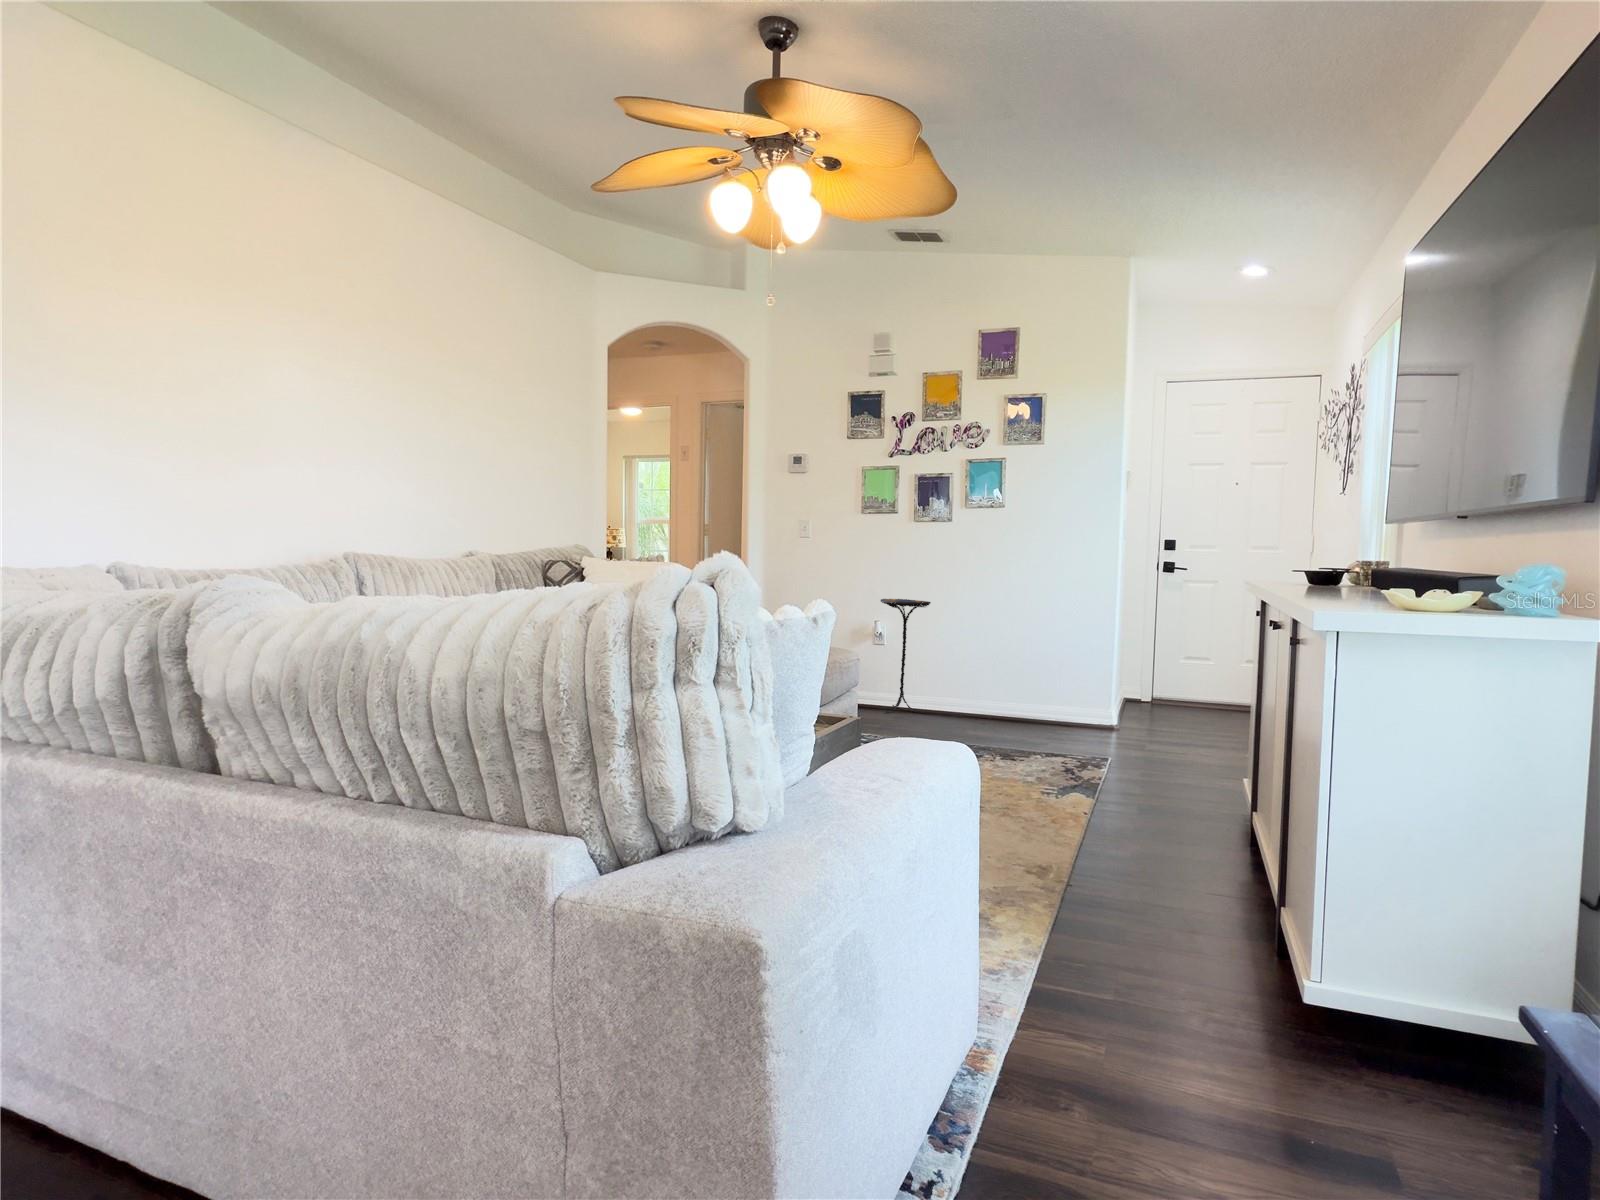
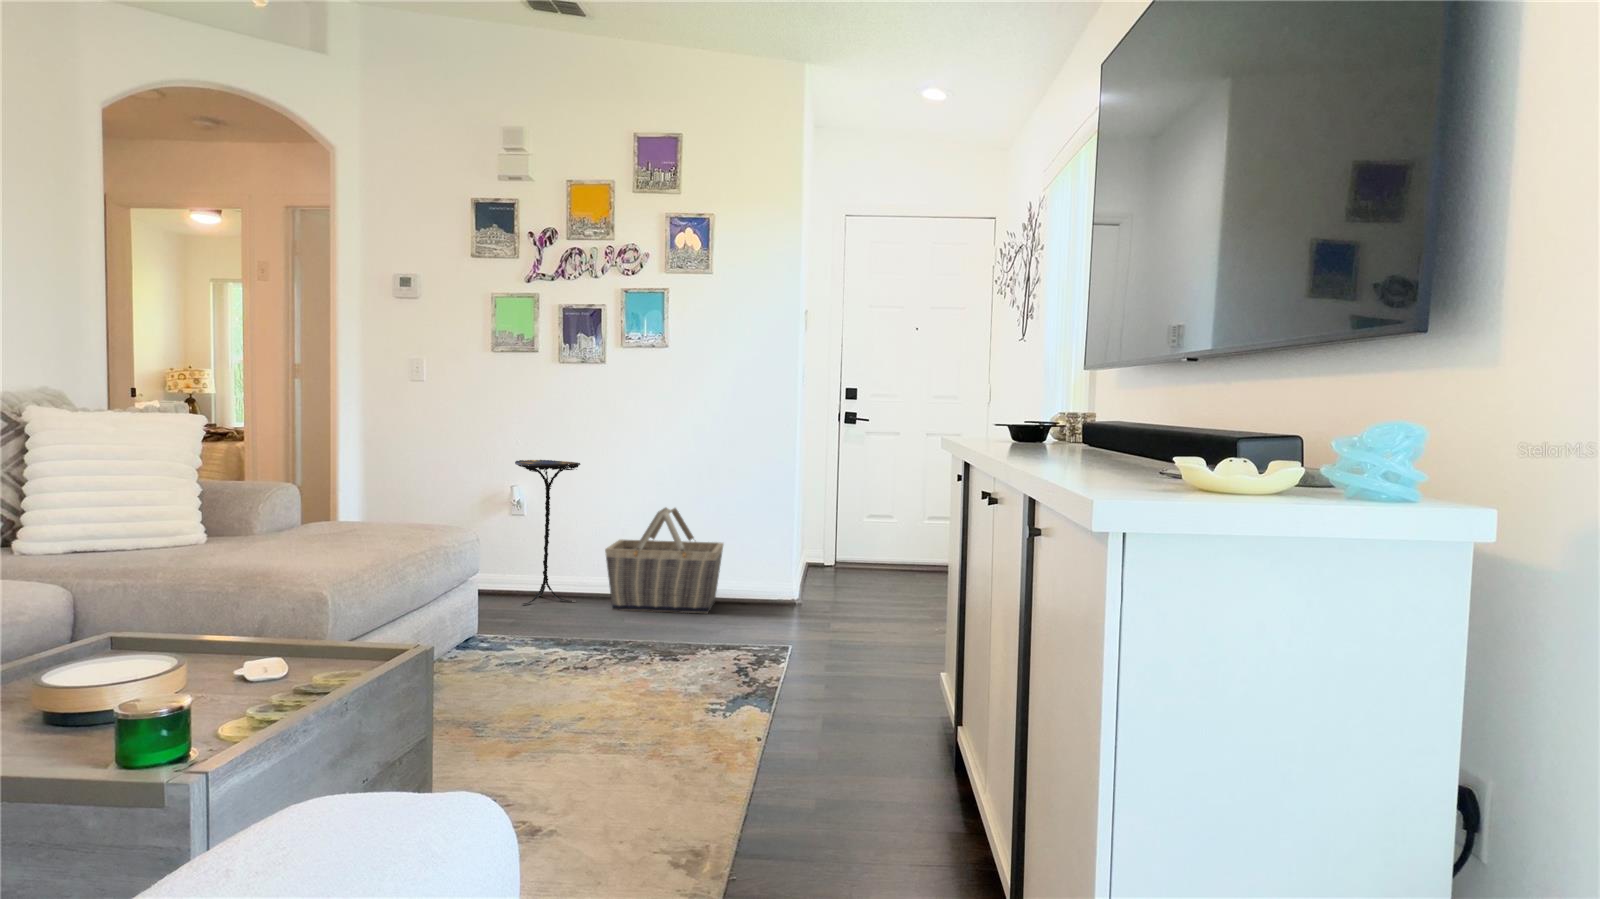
basket: none [951,640,1049,729] -> present [605,508,723,613]

